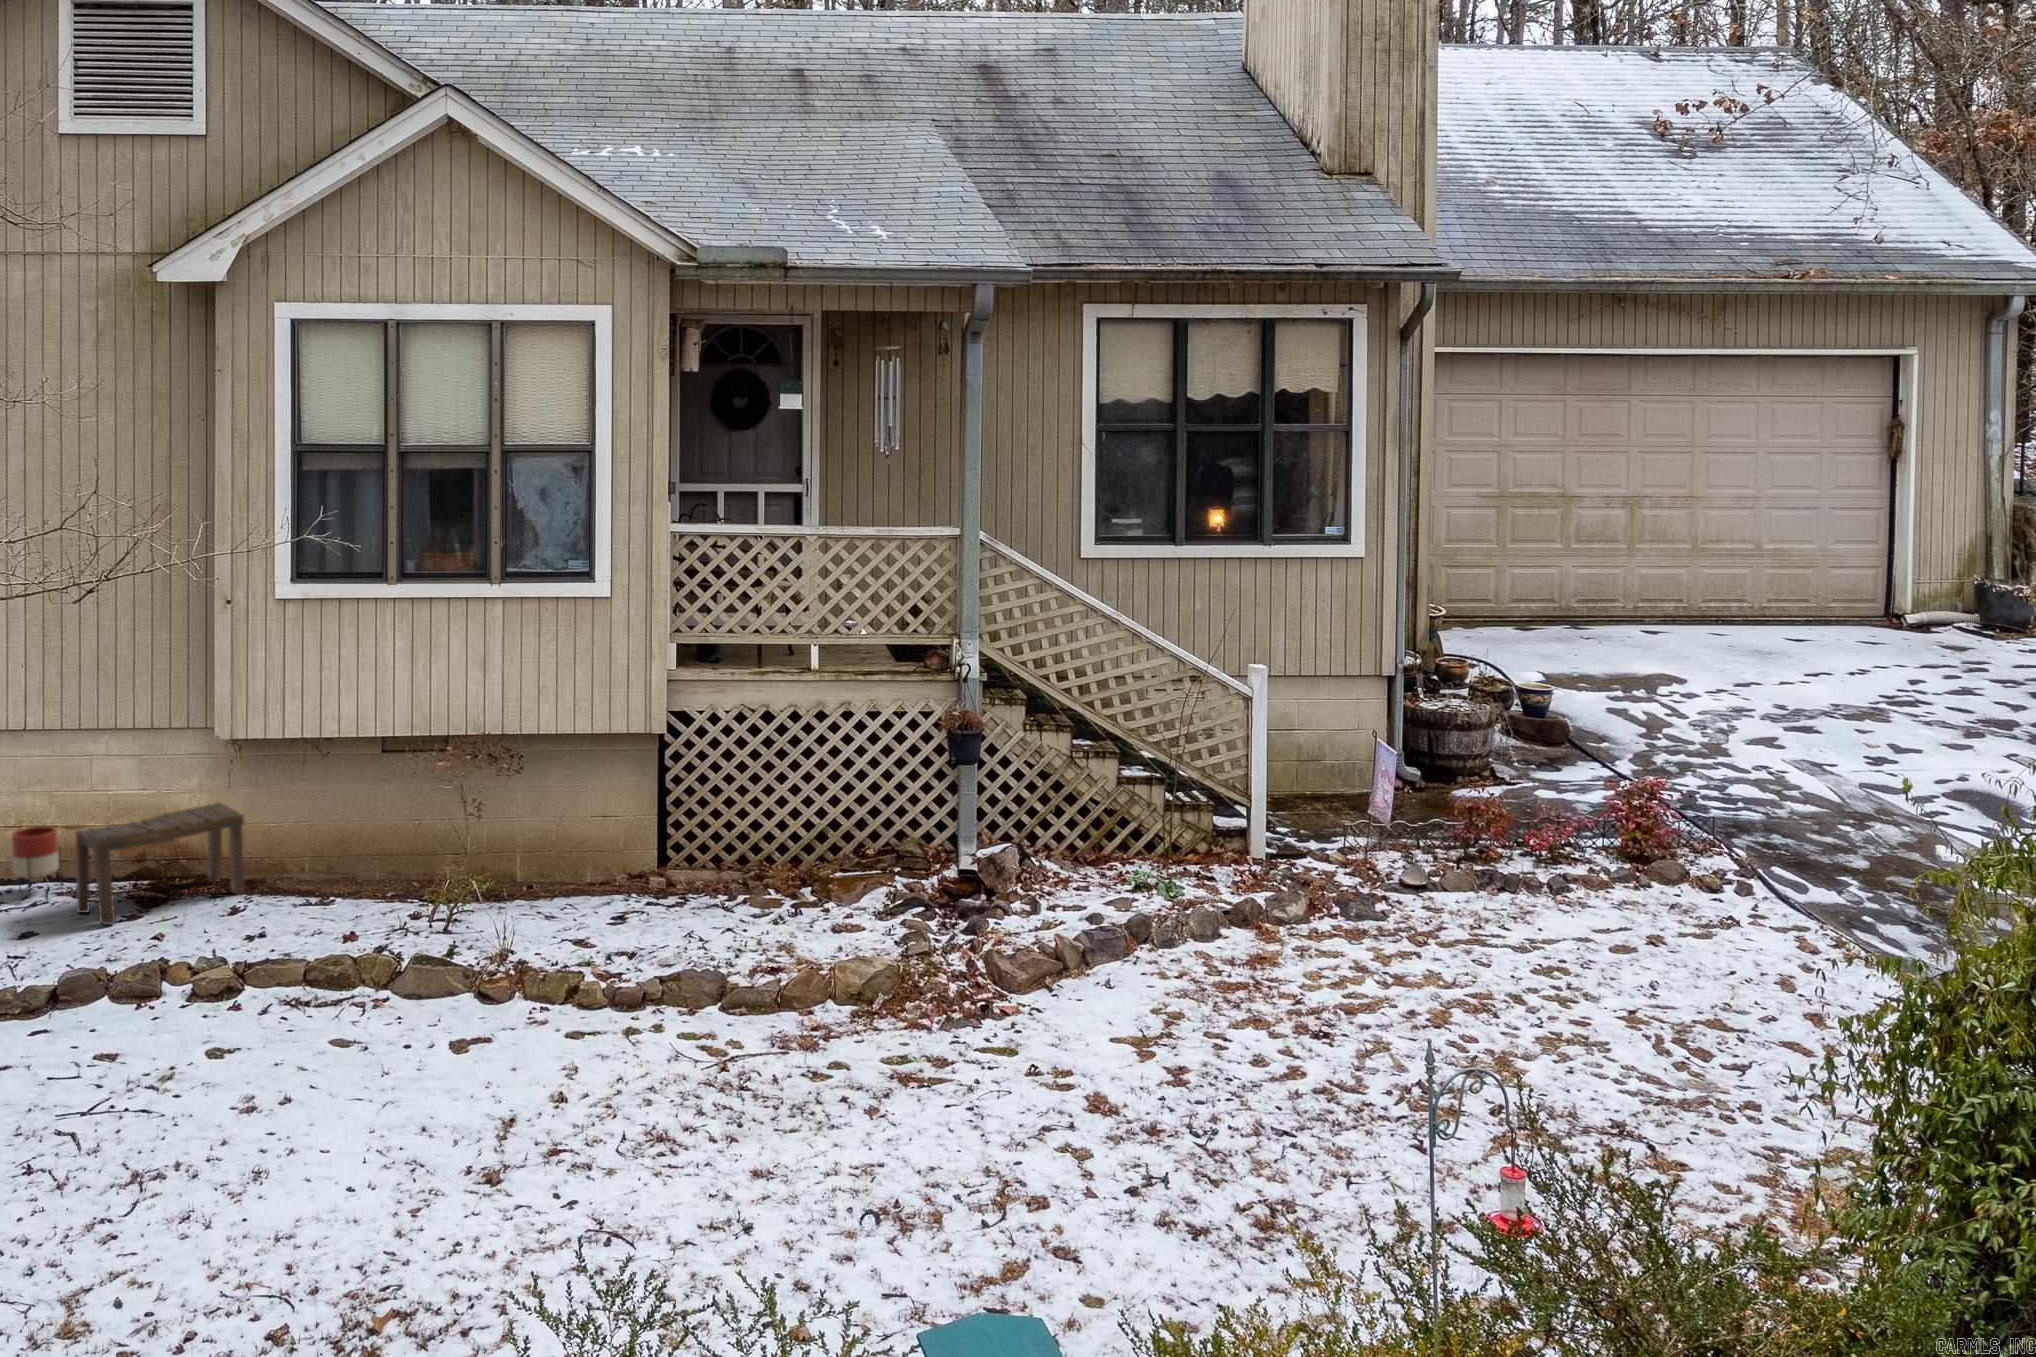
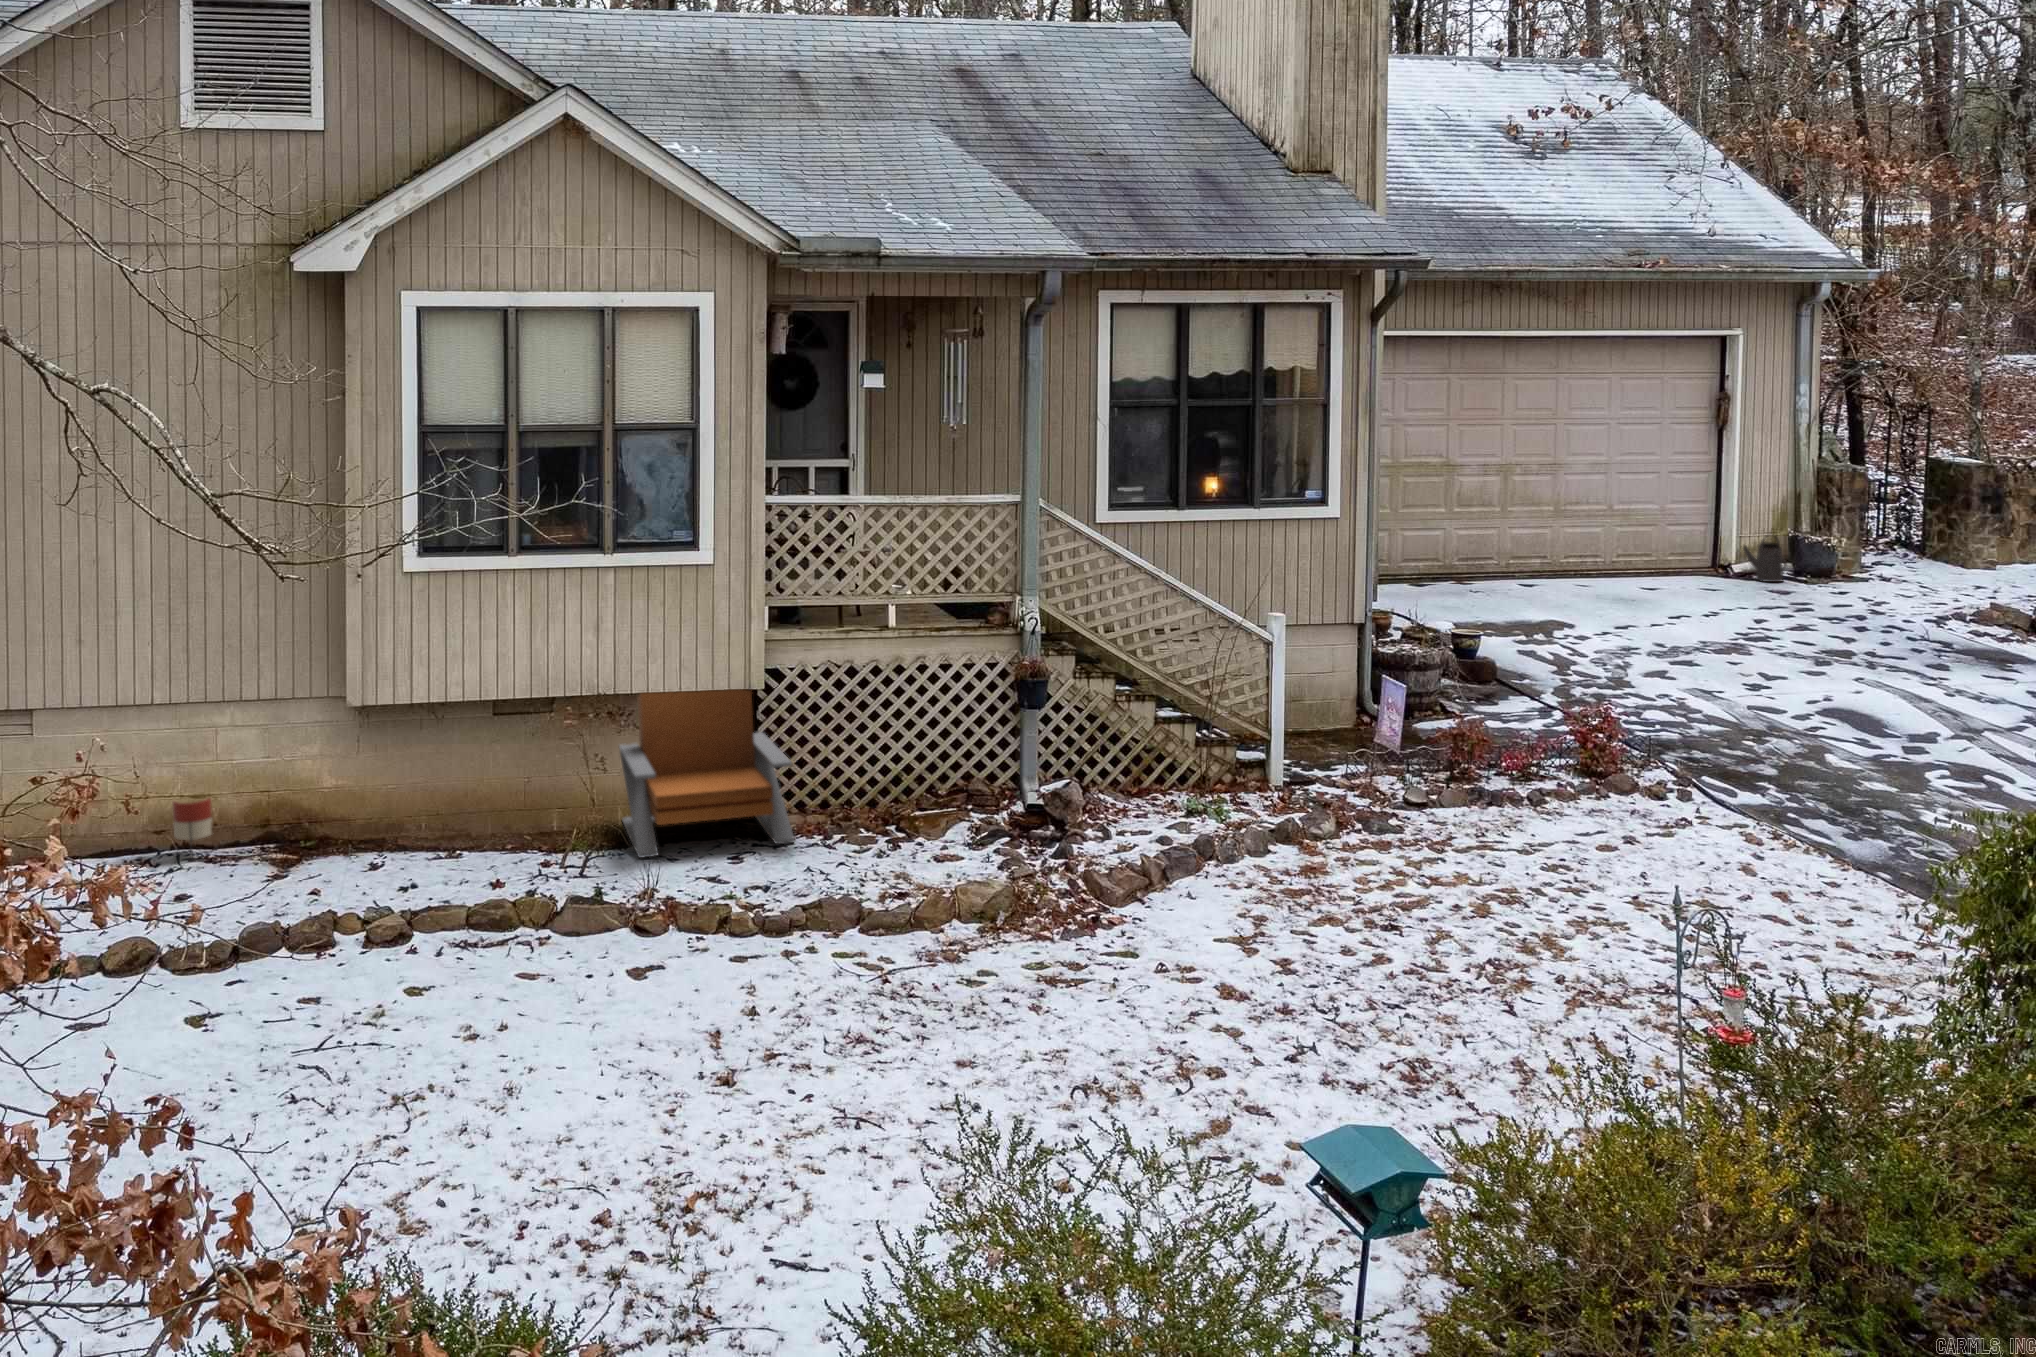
watering can: none [1912,576,1966,633] -> present [1744,536,1786,582]
lounge chair: none [503,721,685,916] -> present [619,690,795,858]
bench: present [76,802,245,925] -> none [238,766,389,880]

